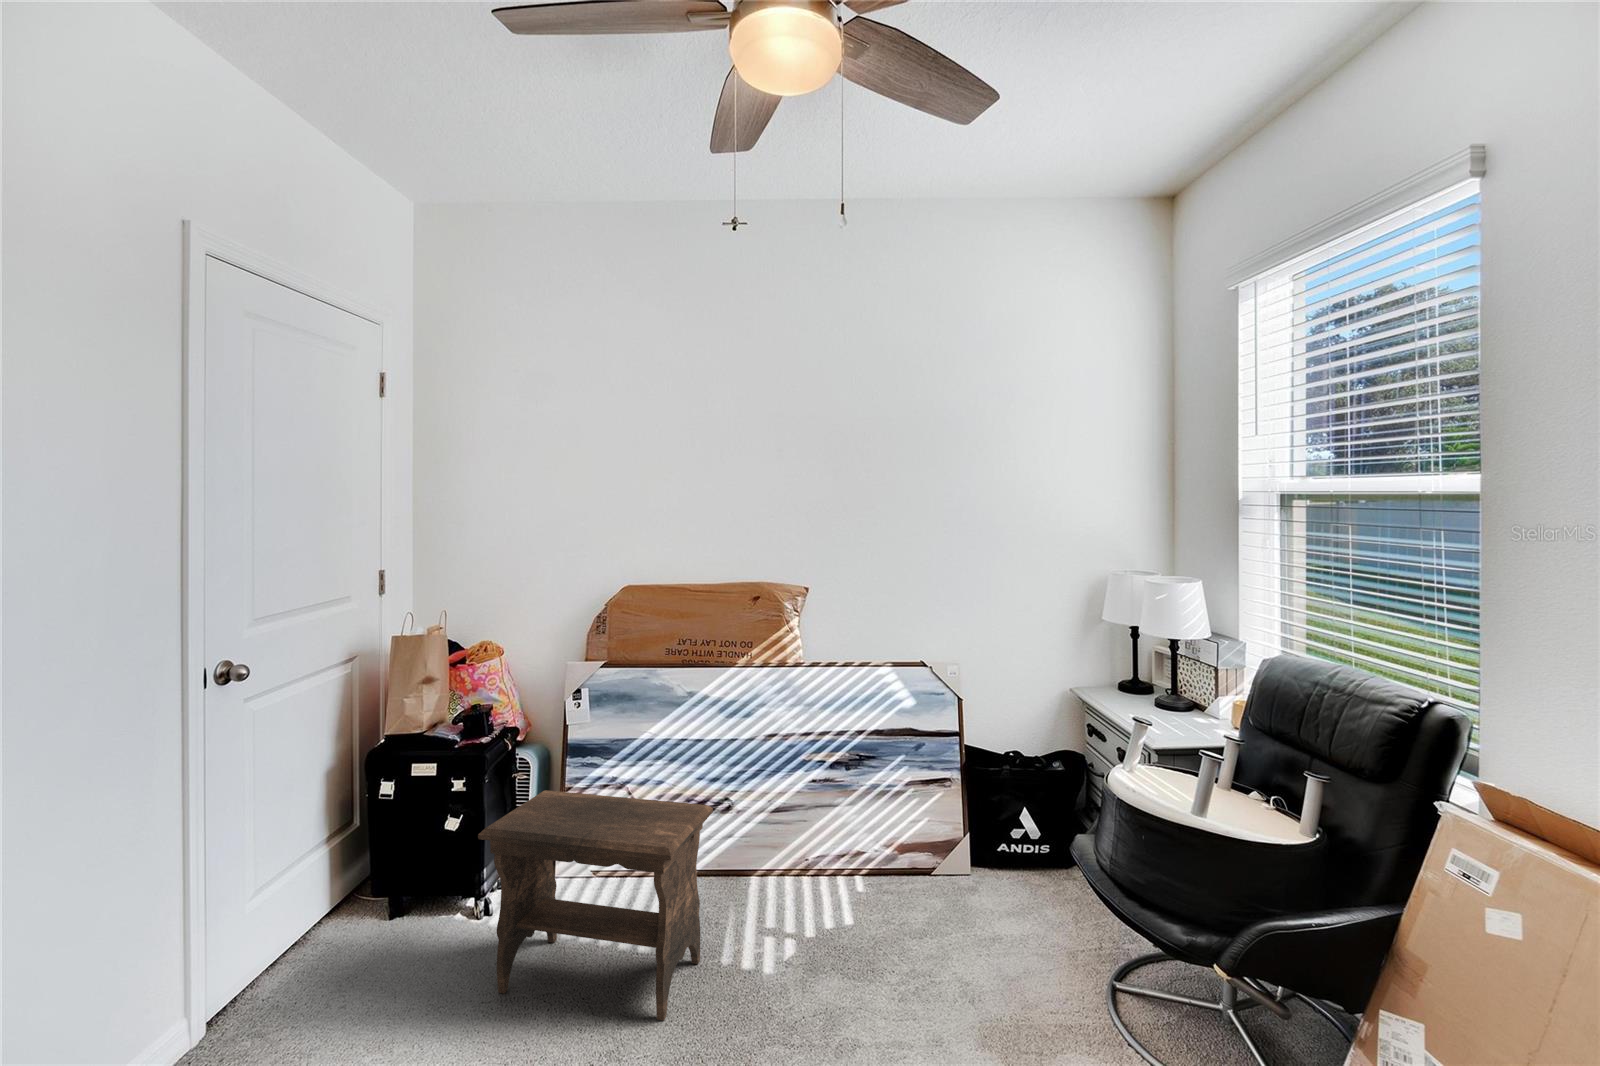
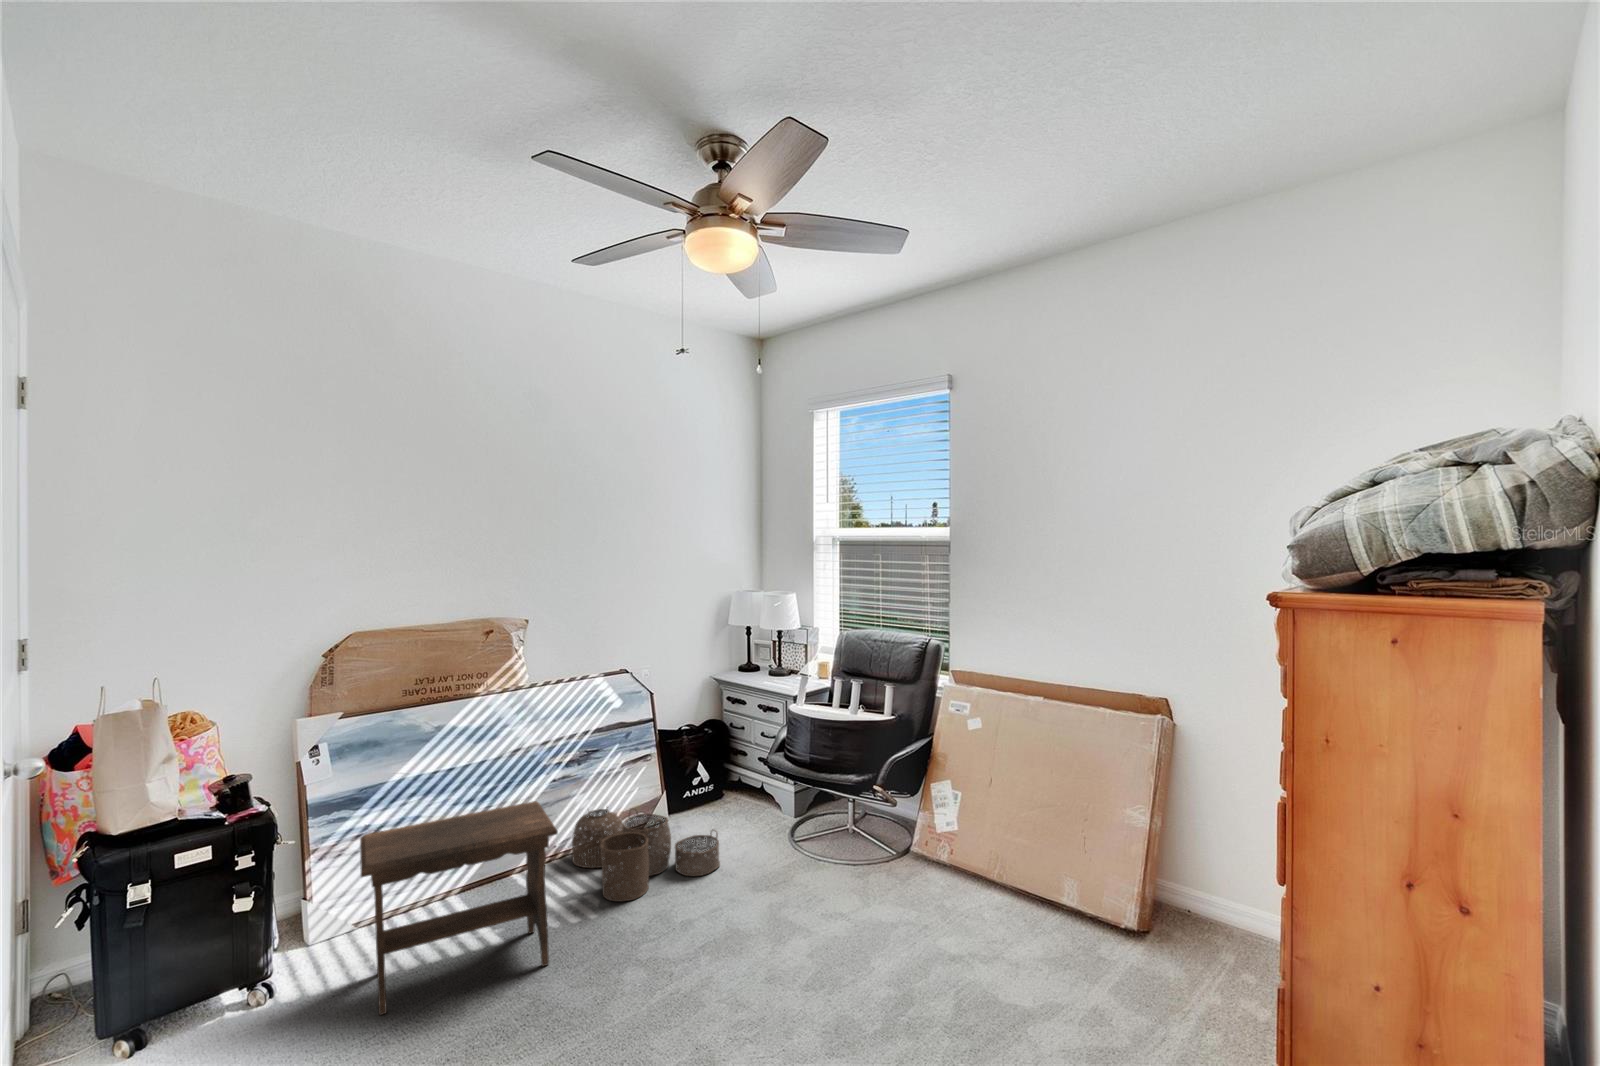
woven basket: none [799,826,978,981] -> present [572,807,720,901]

